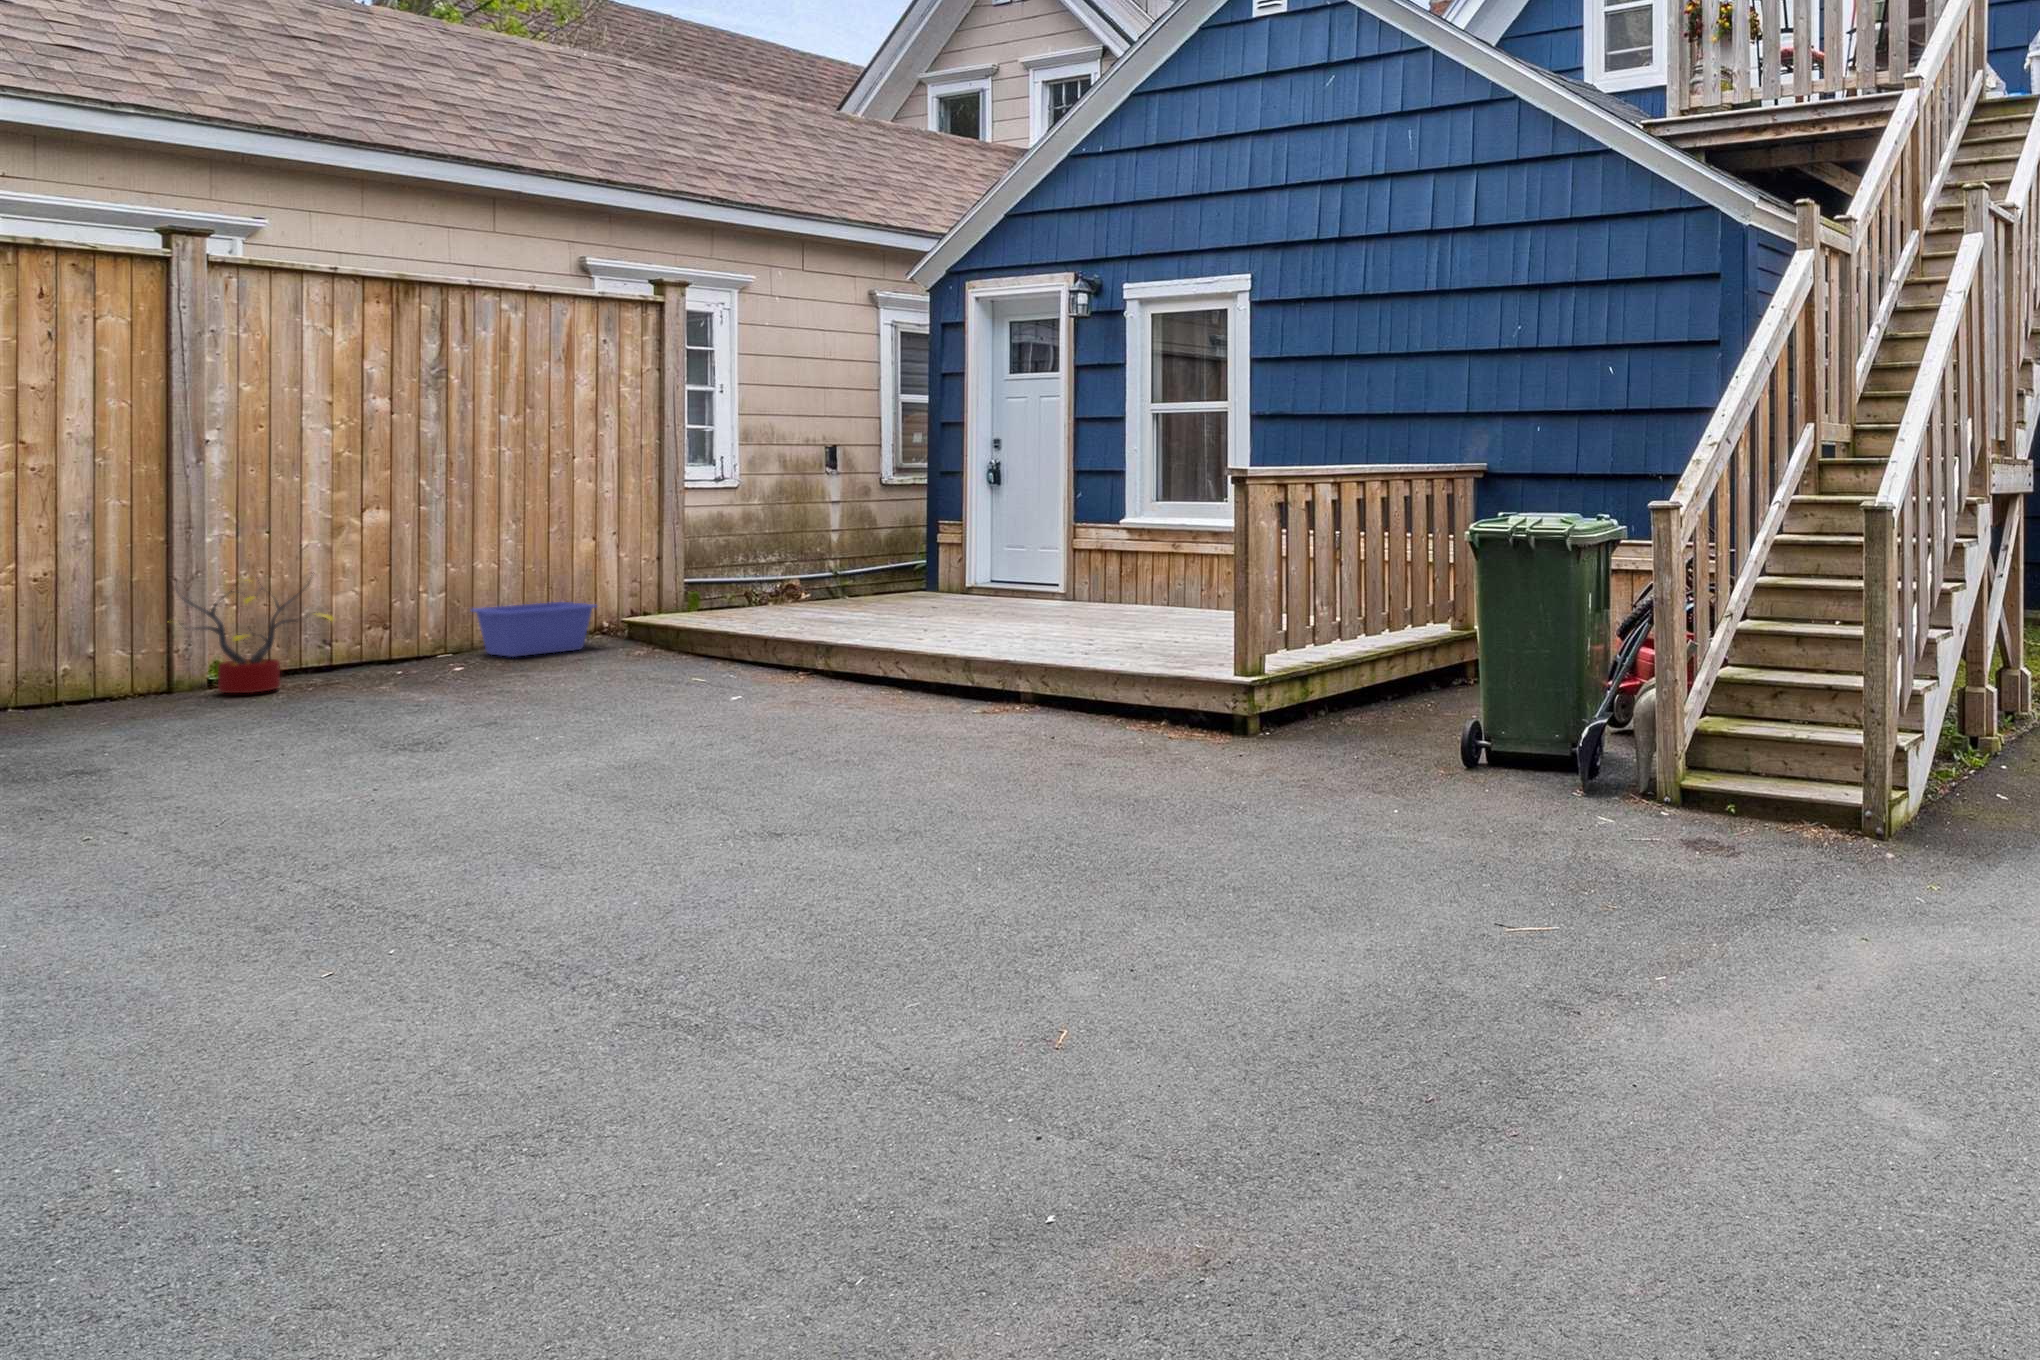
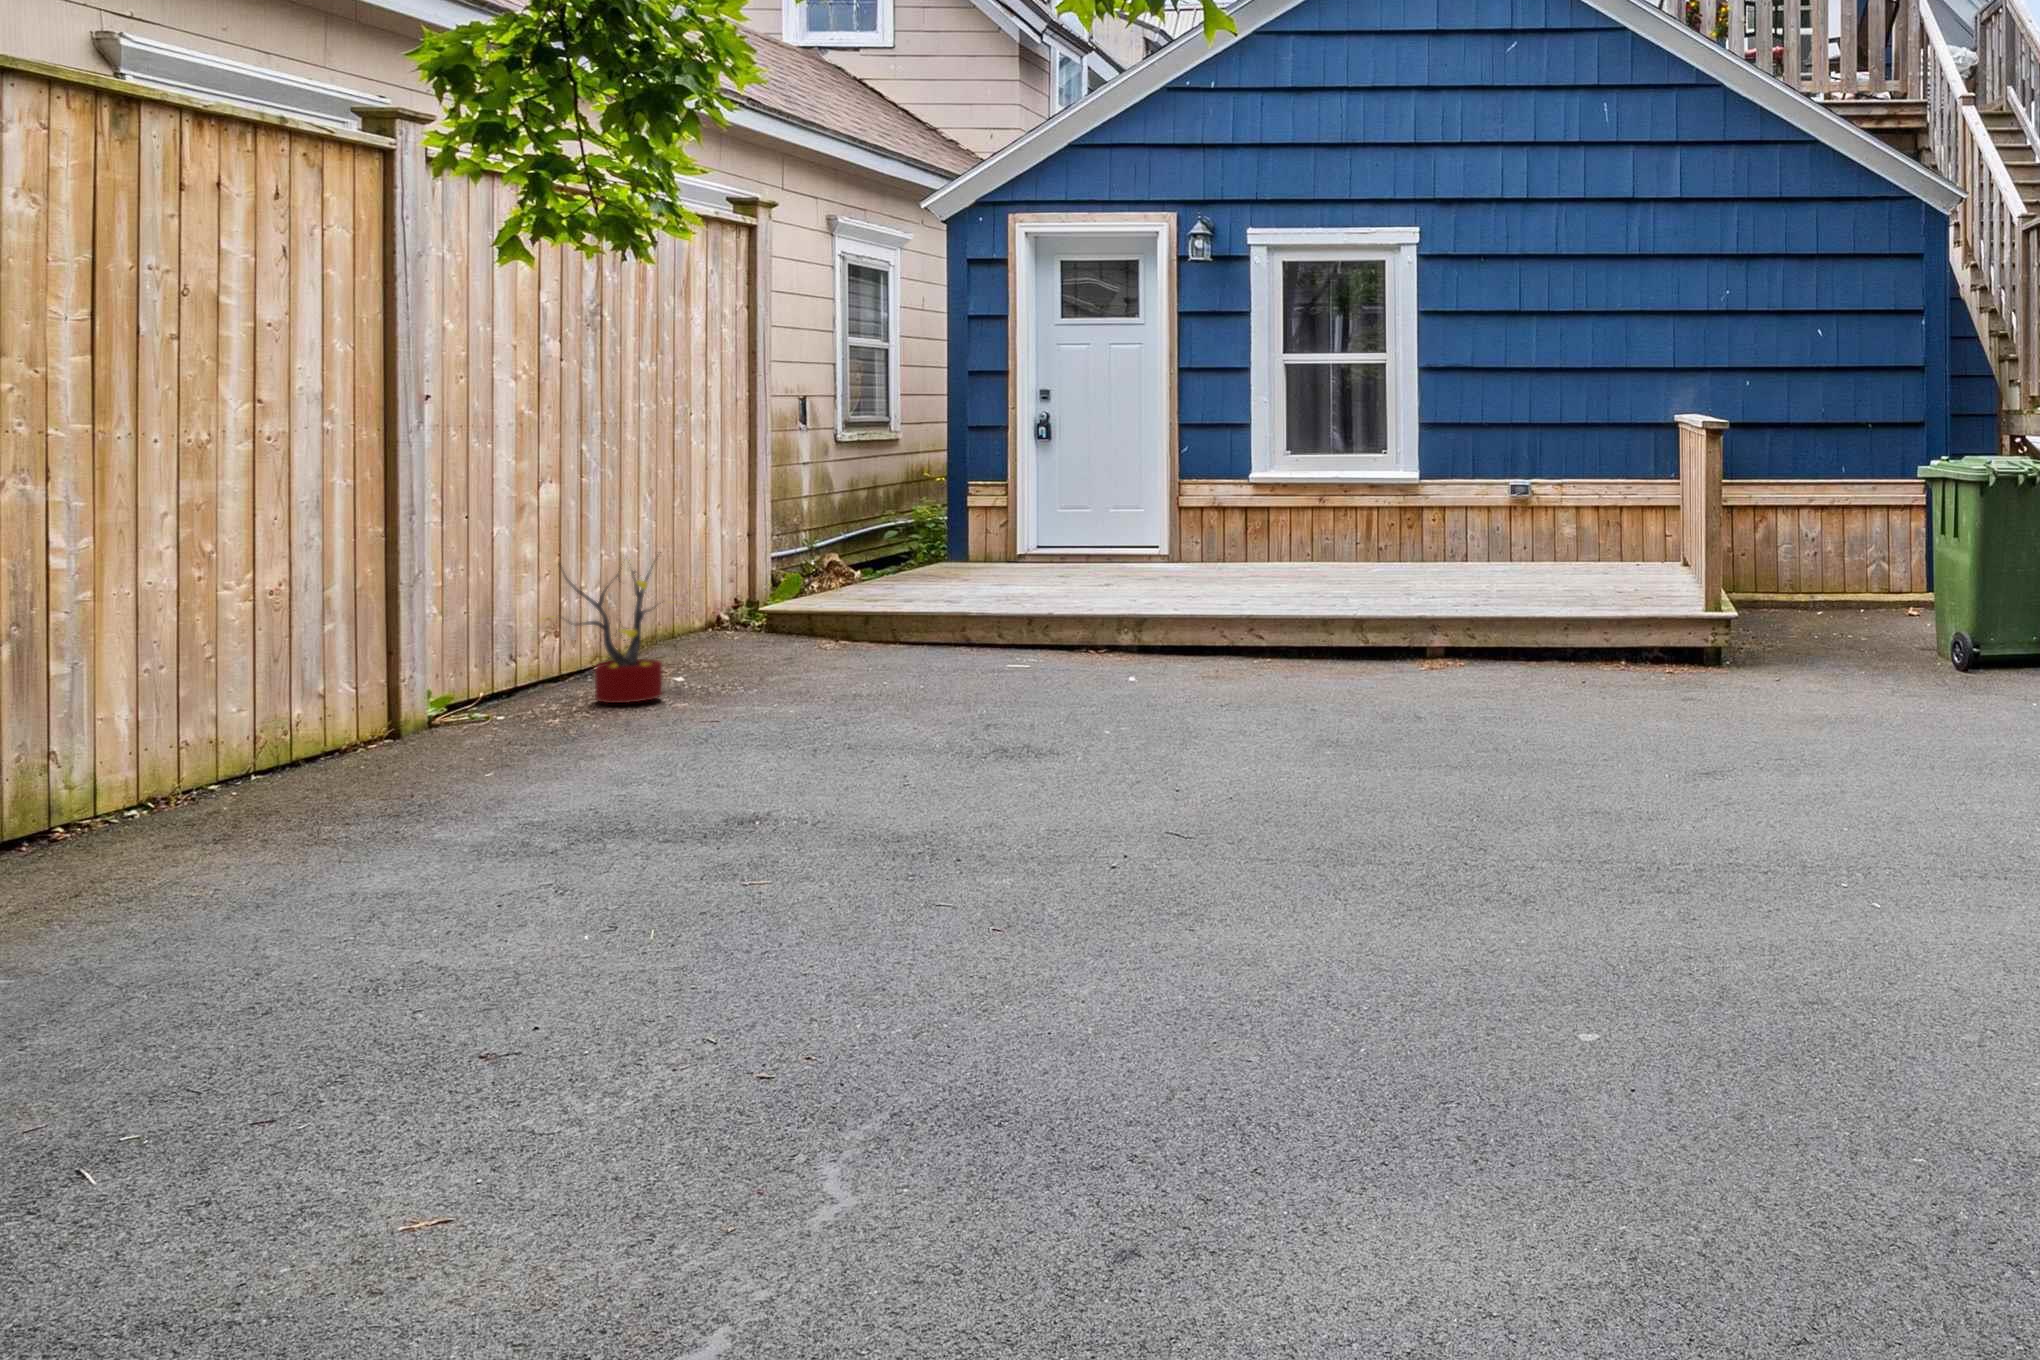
storage bin: present [472,602,597,657] -> none [693,584,812,650]

